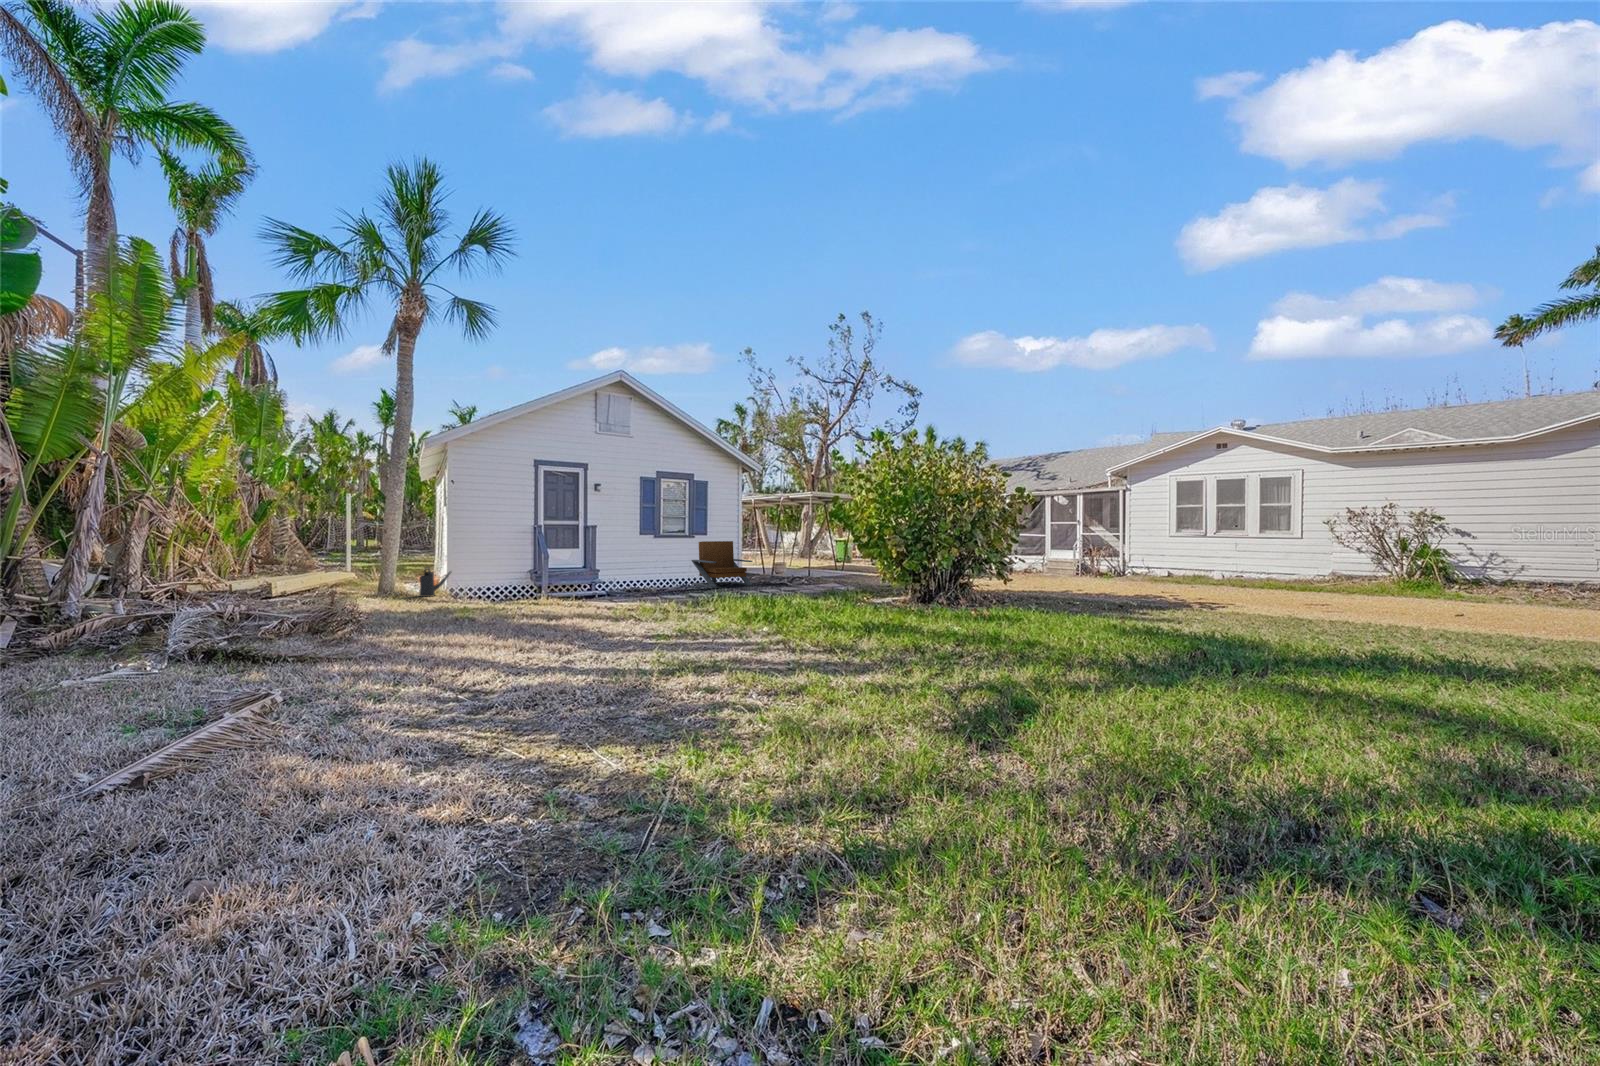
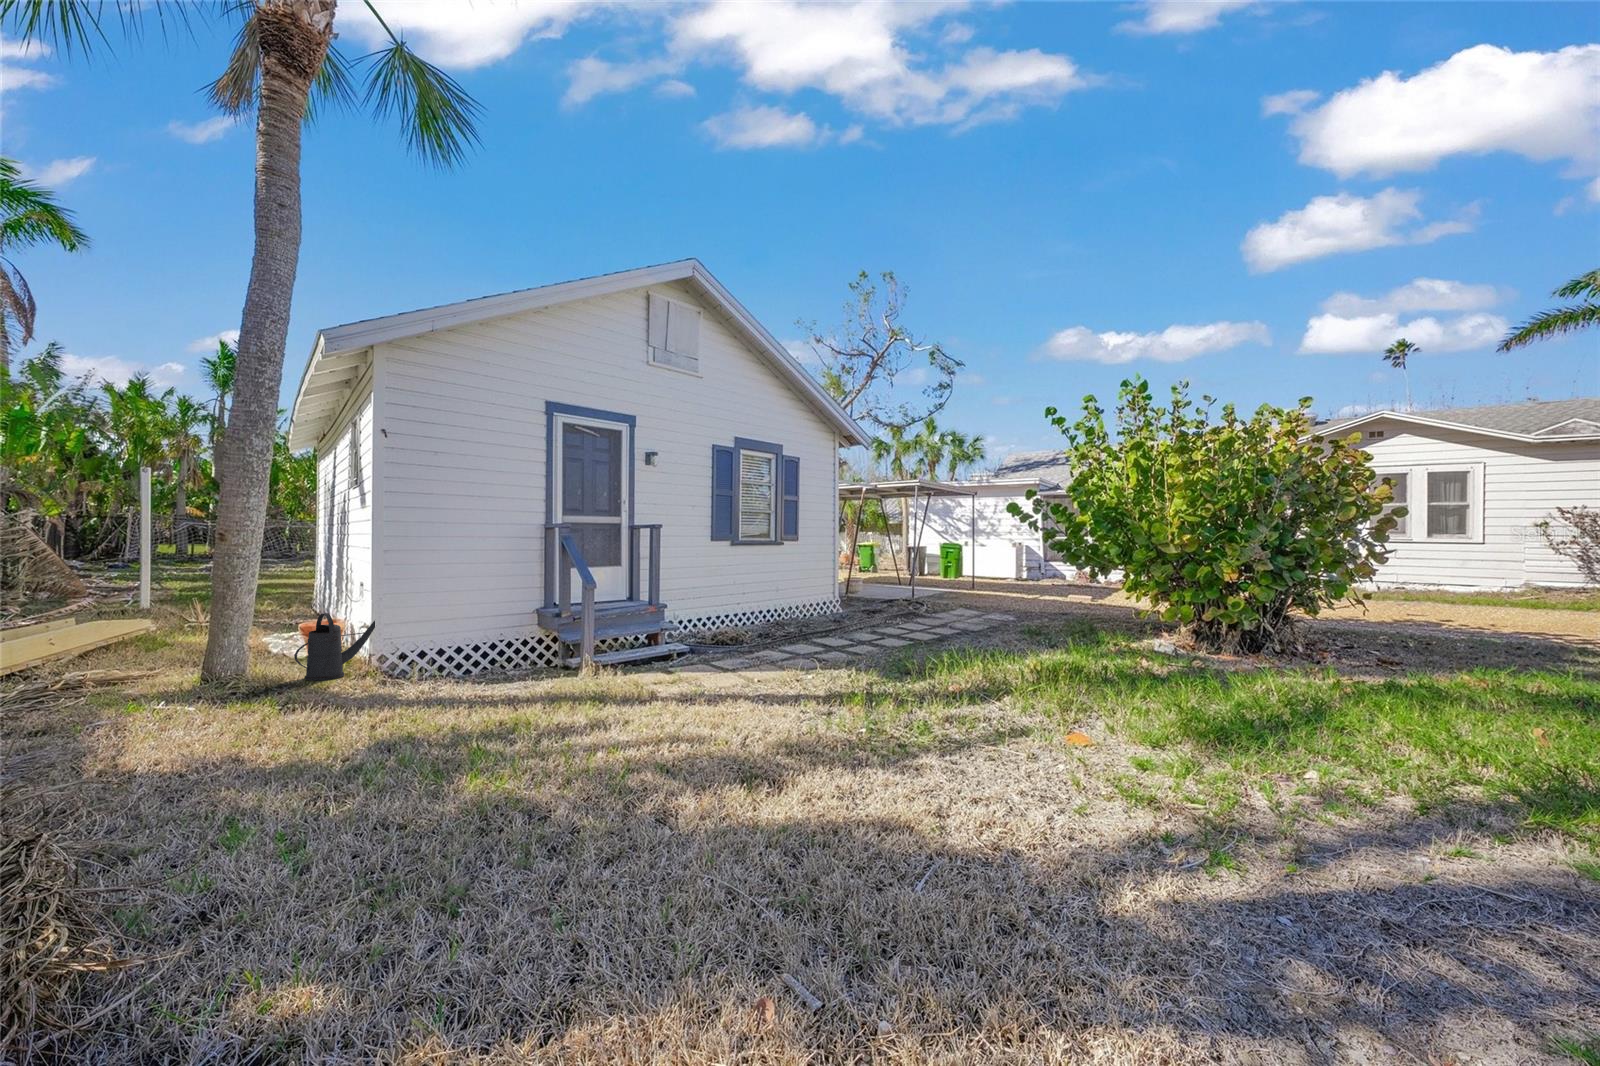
lounge chair: present [691,541,752,587] -> none [782,550,877,627]

